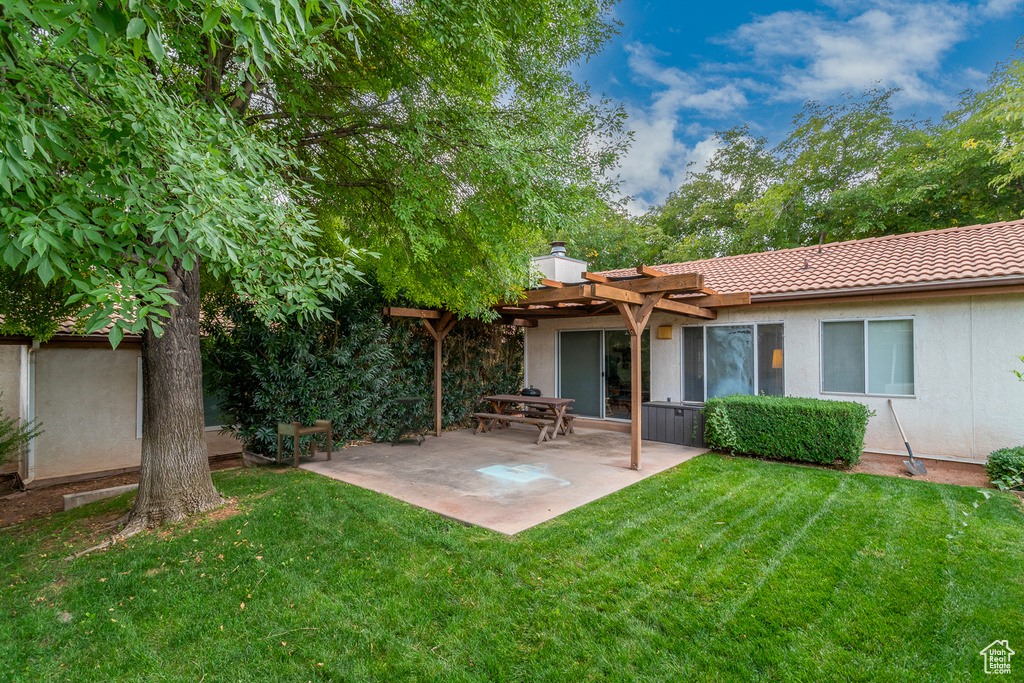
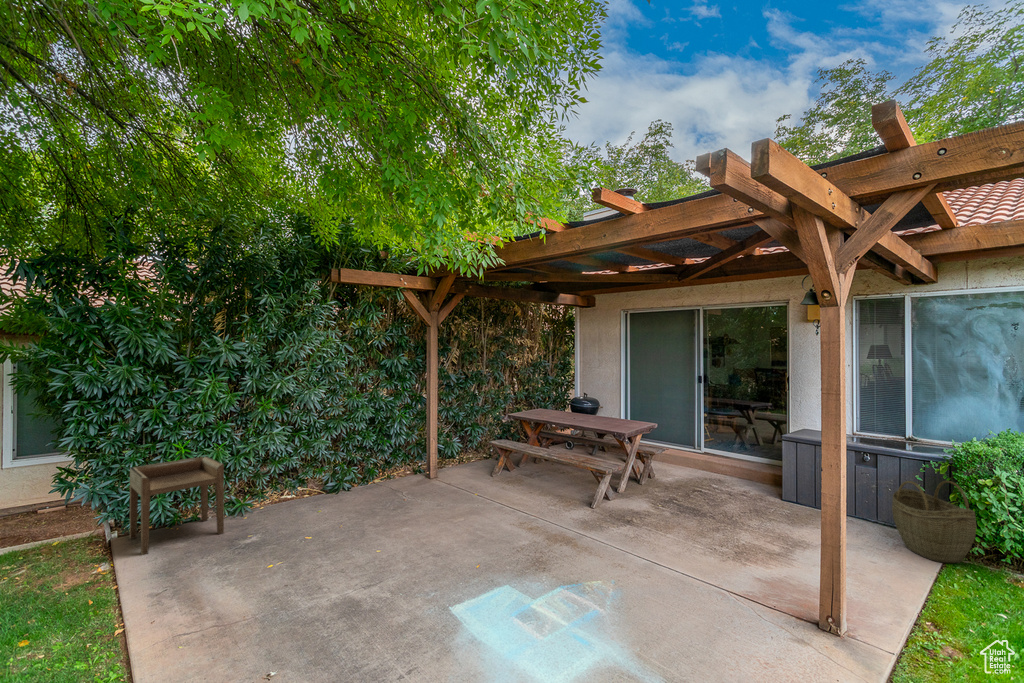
stool: present [392,397,425,446] -> none [350,415,410,499]
woven basket: none [682,417,713,455] -> present [892,481,976,563]

